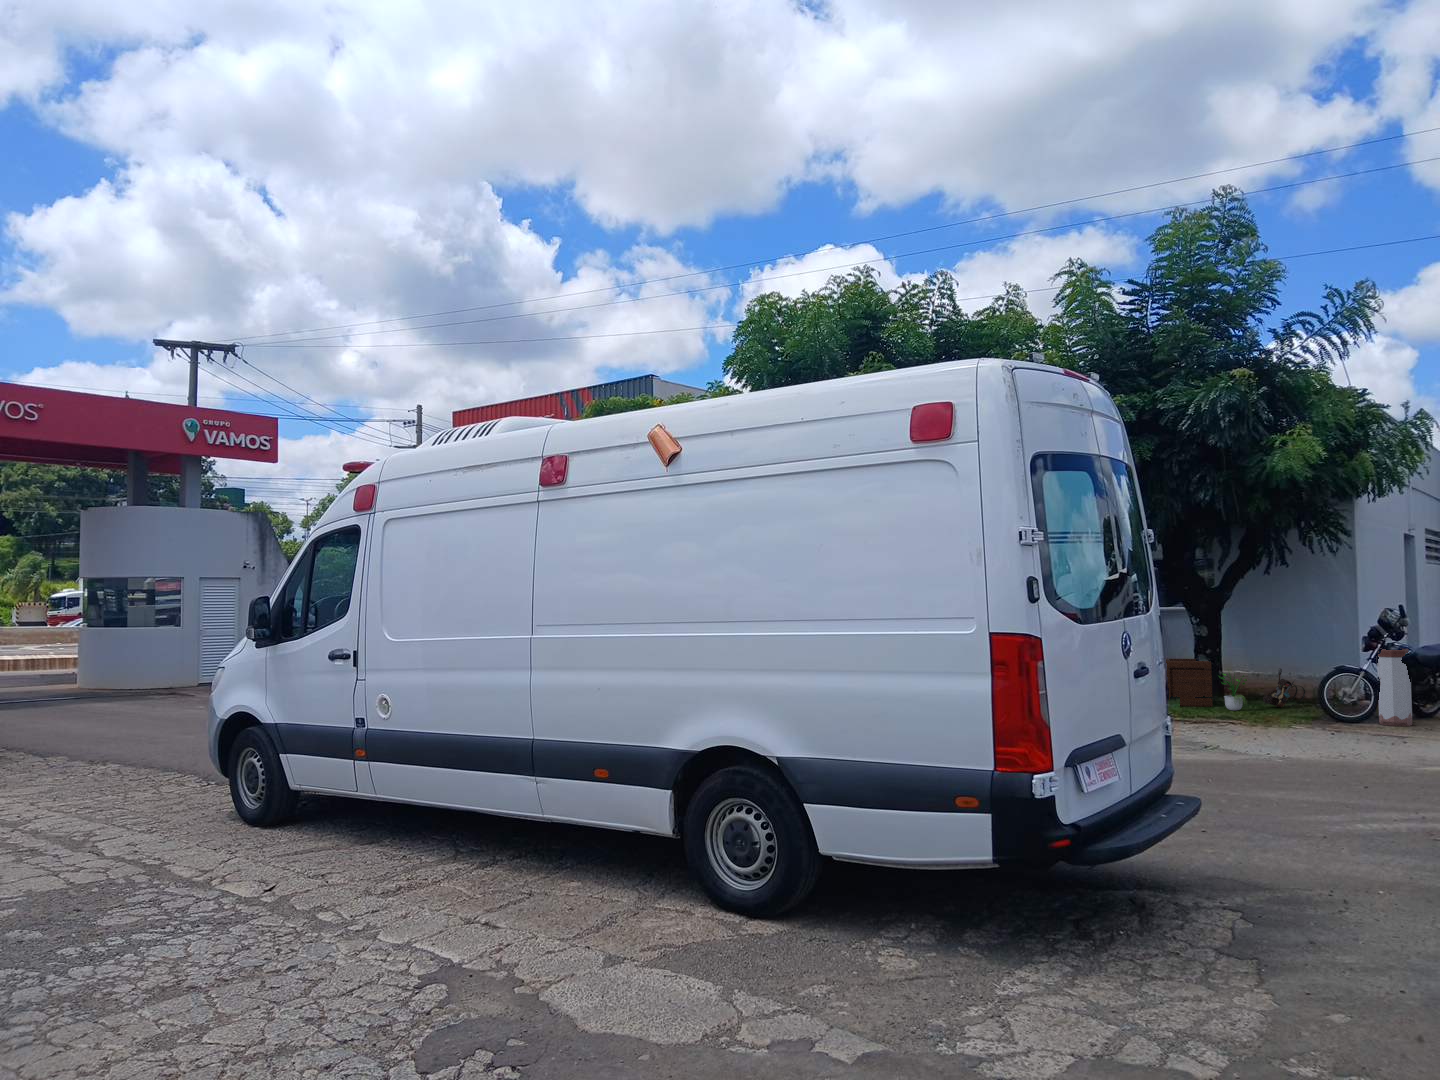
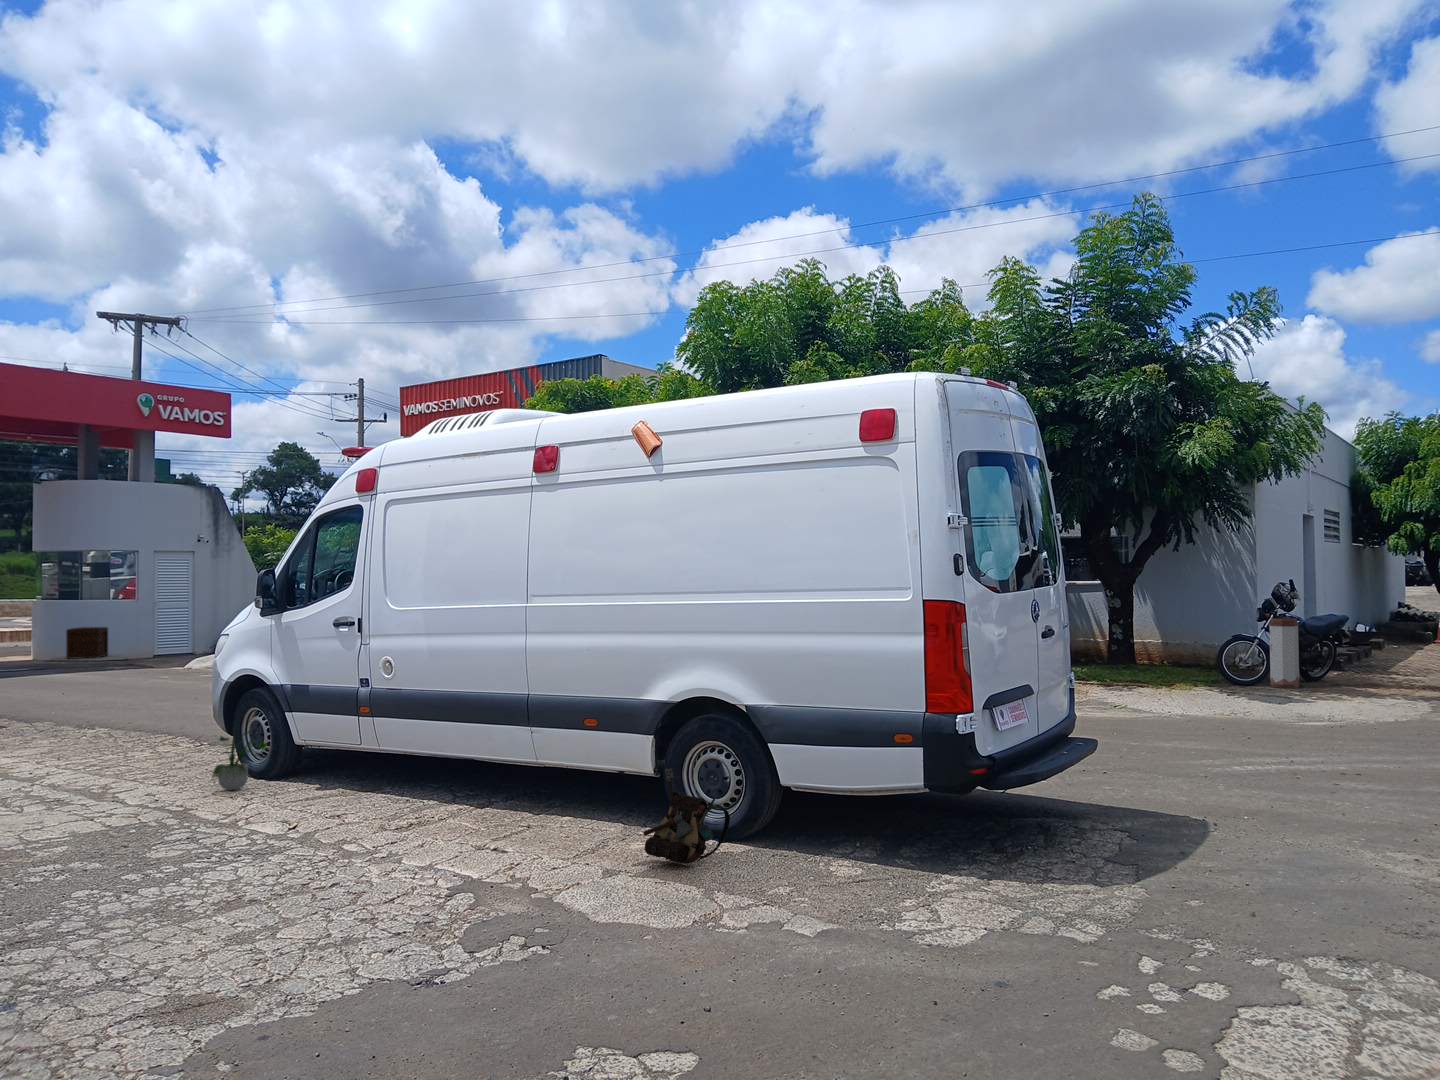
wooden crate: present [1164,658,1213,707] -> present [66,627,108,659]
backpack: present [1263,668,1305,707] -> present [643,767,730,864]
potted plant: present [1219,674,1247,710] -> present [212,726,268,790]

